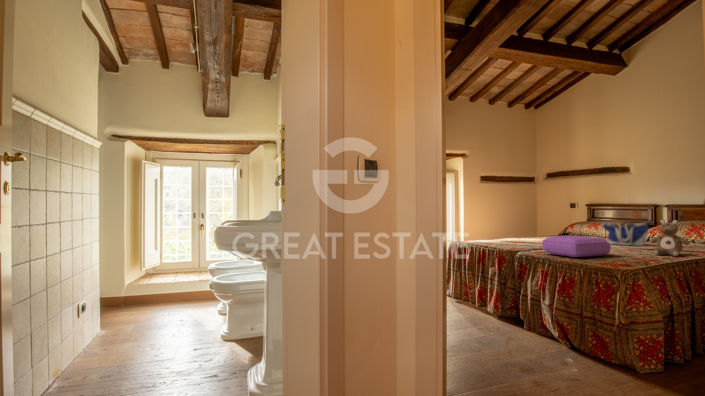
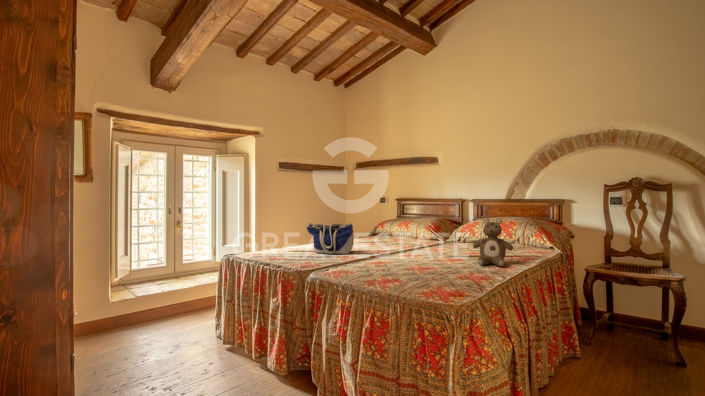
tote bag: present [602,223,648,246] -> present [306,223,353,254]
pillow: present [542,236,611,257] -> none [345,242,433,280]

